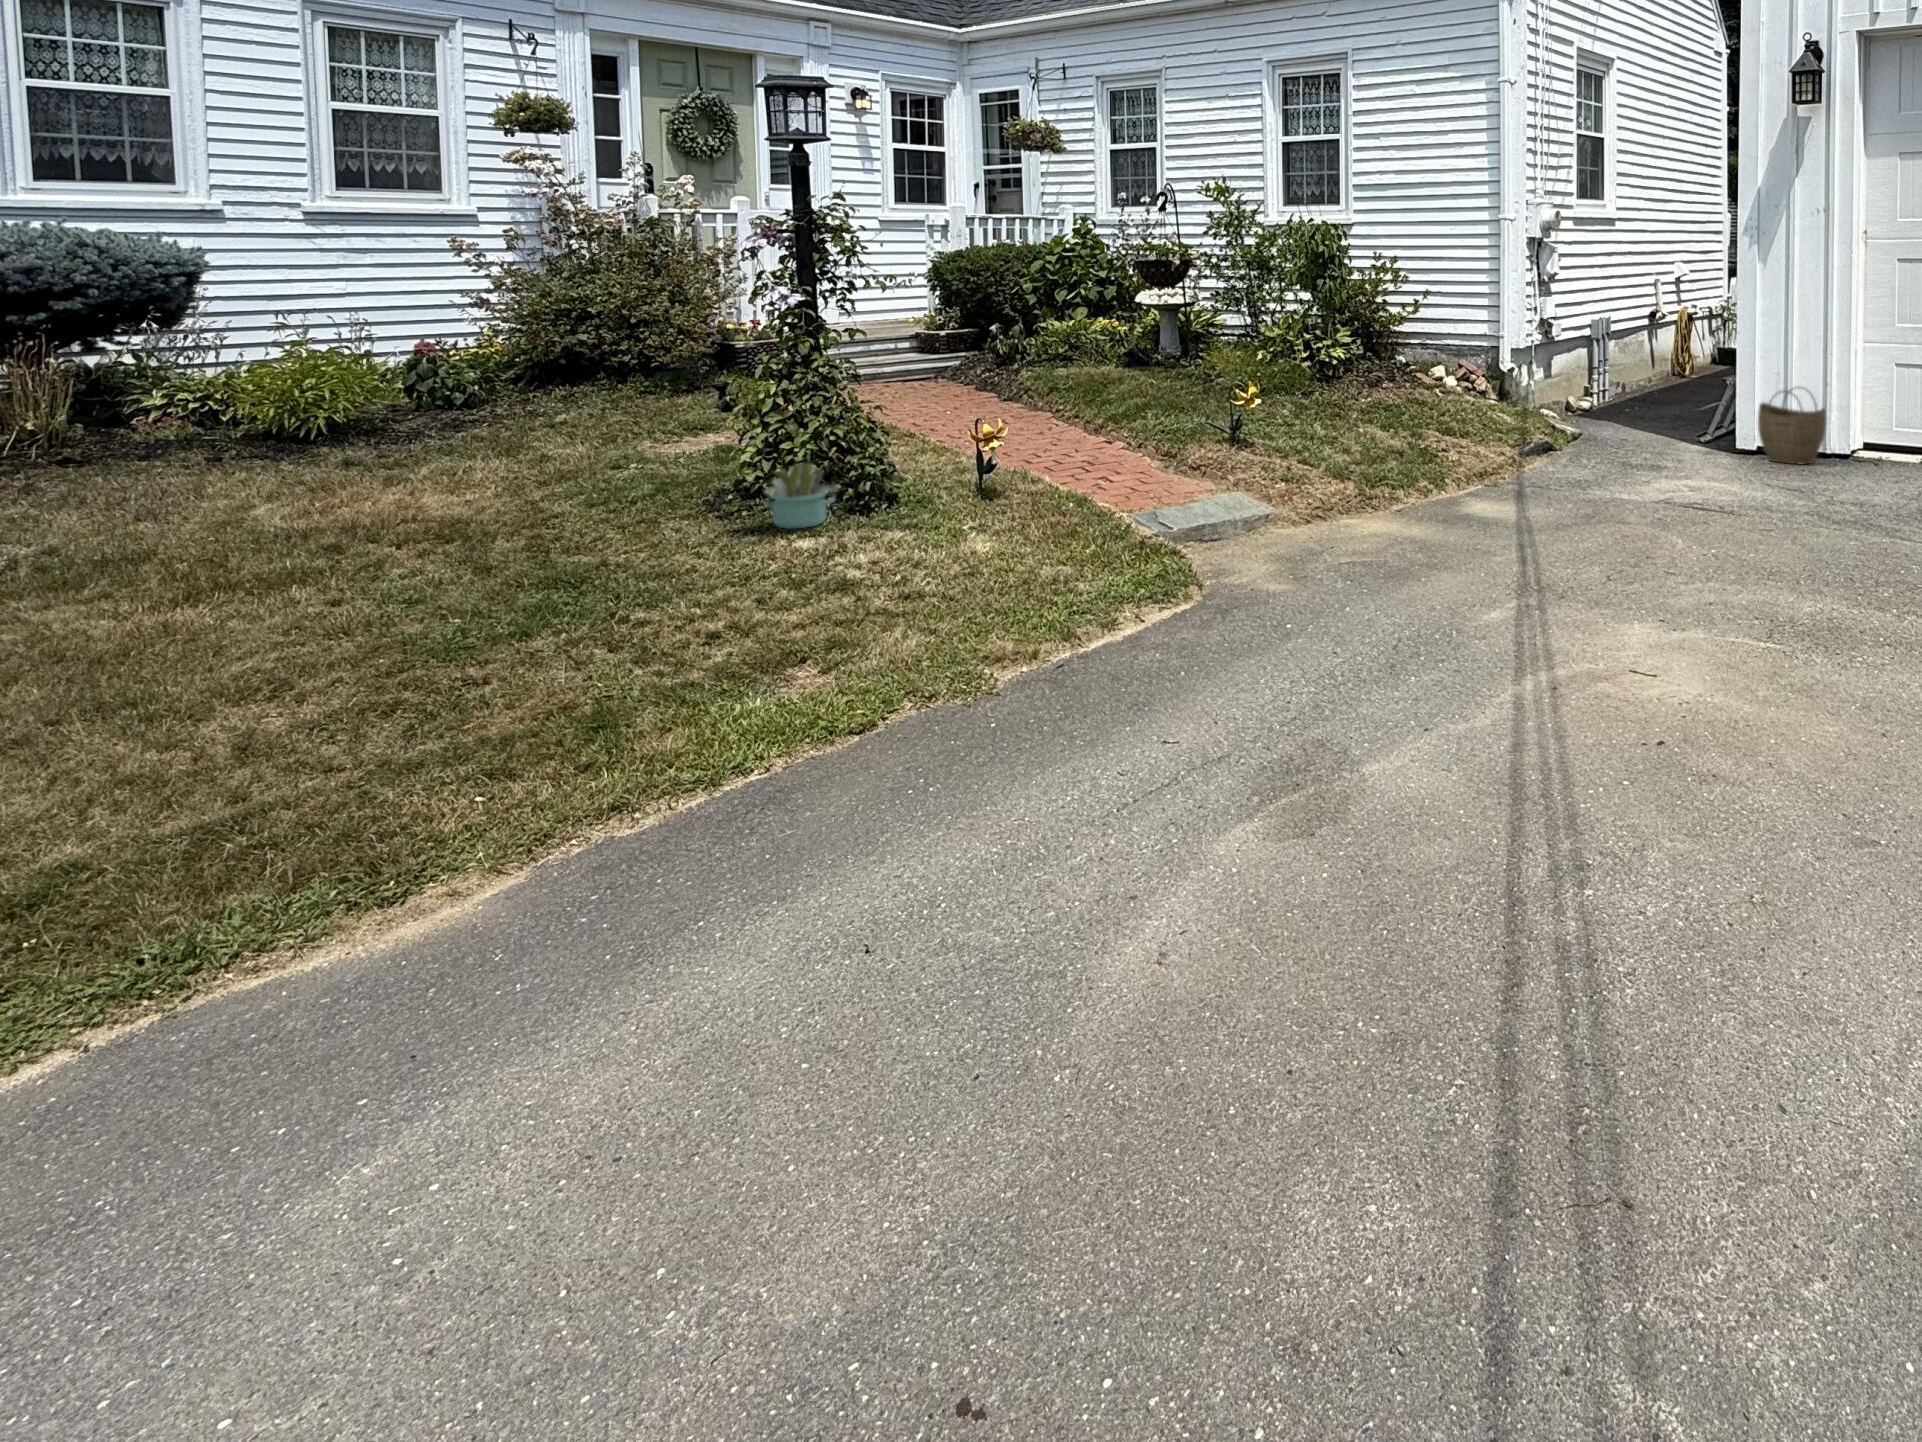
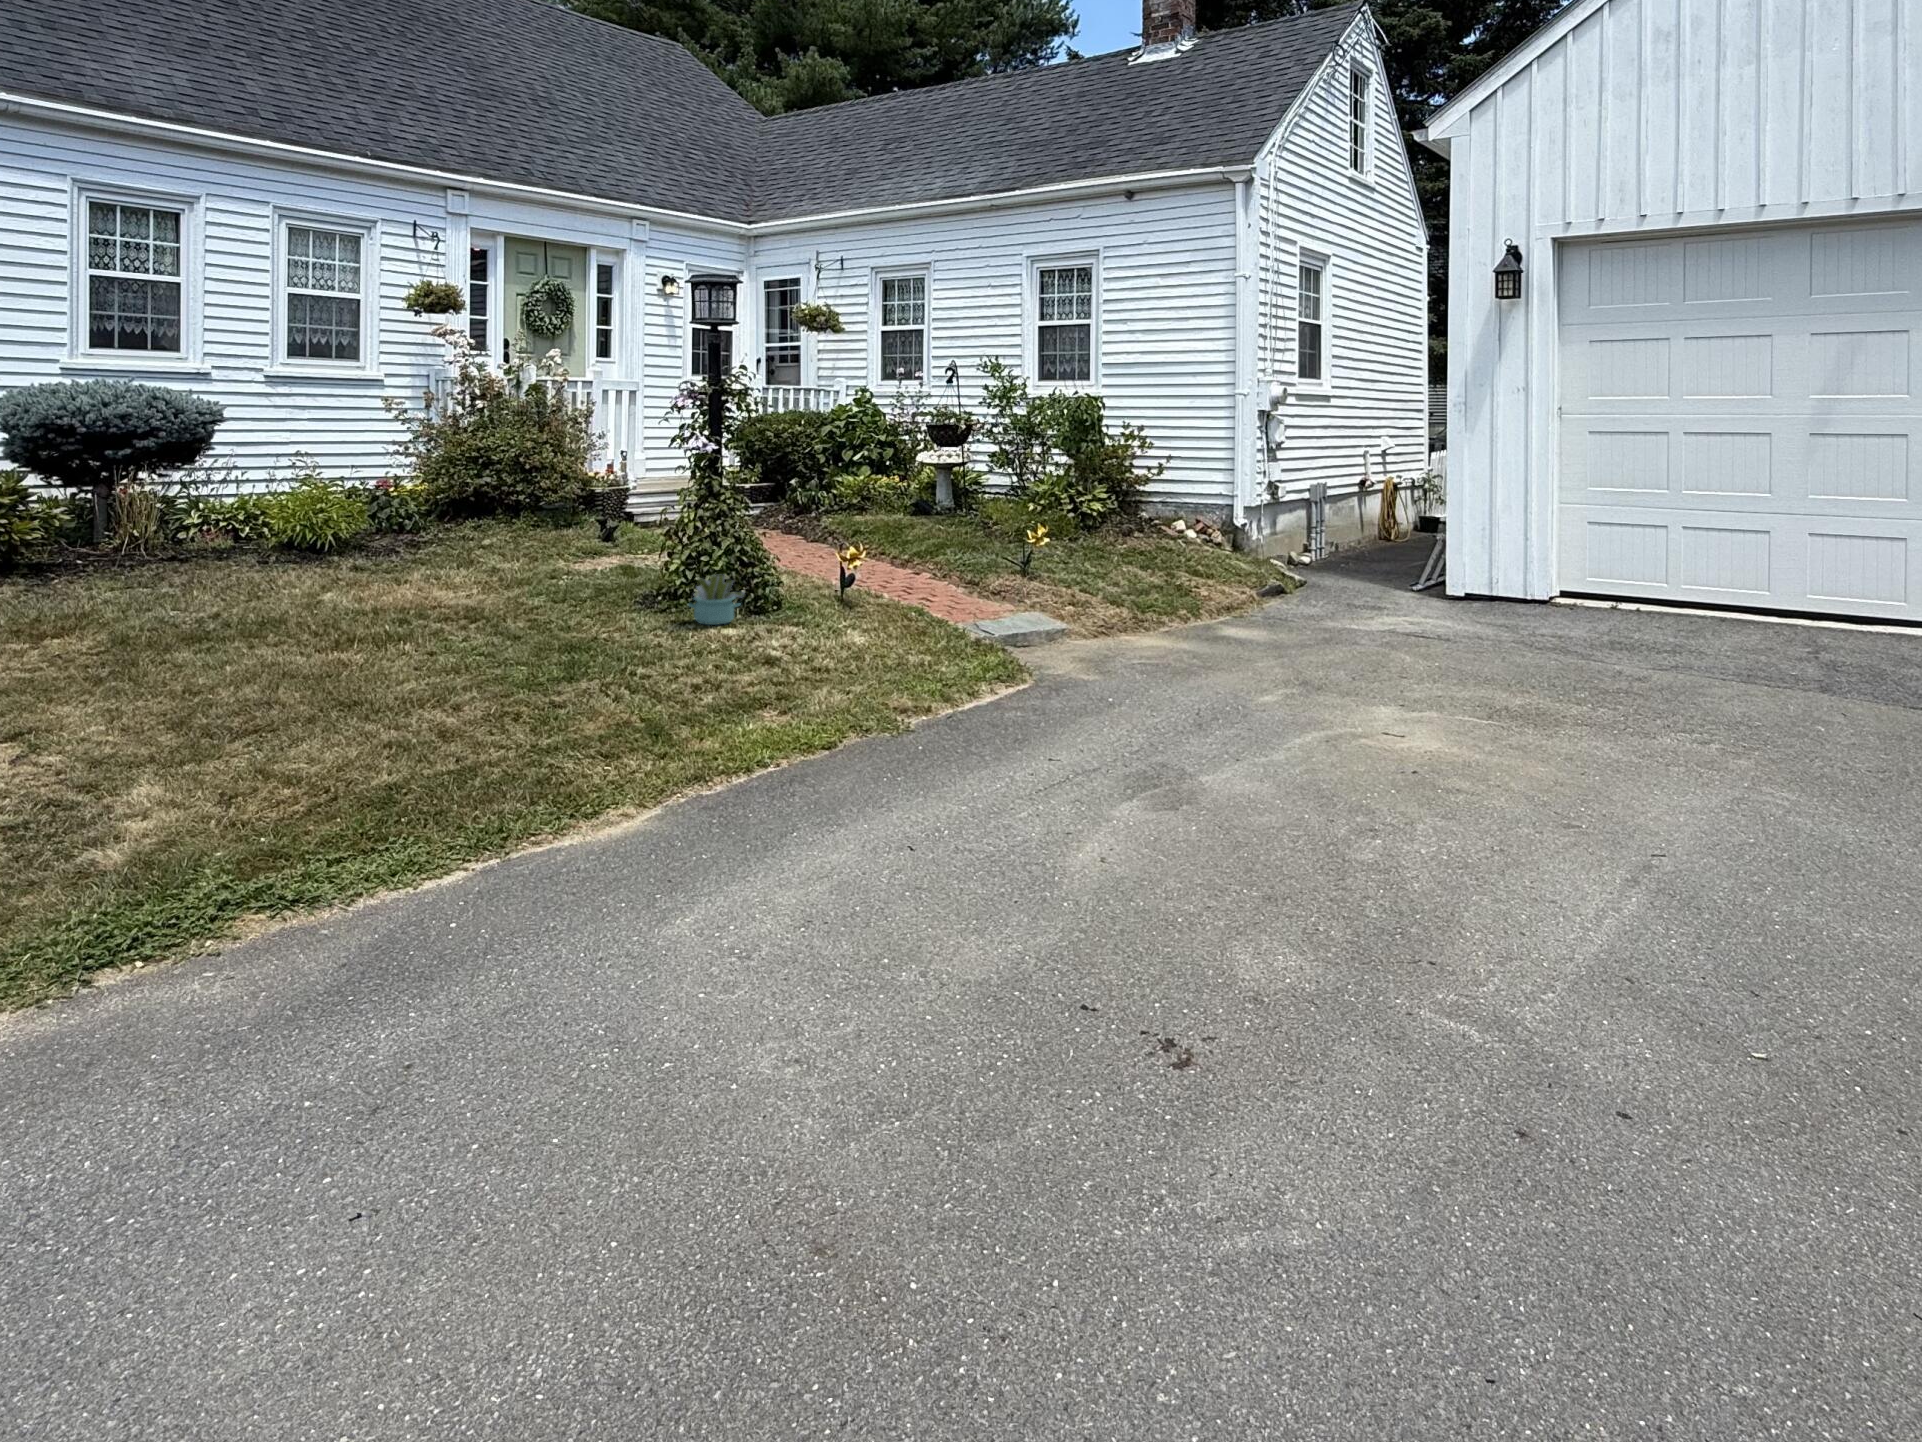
woven basket: present [1758,390,1826,464] -> none [1468,539,1528,605]

